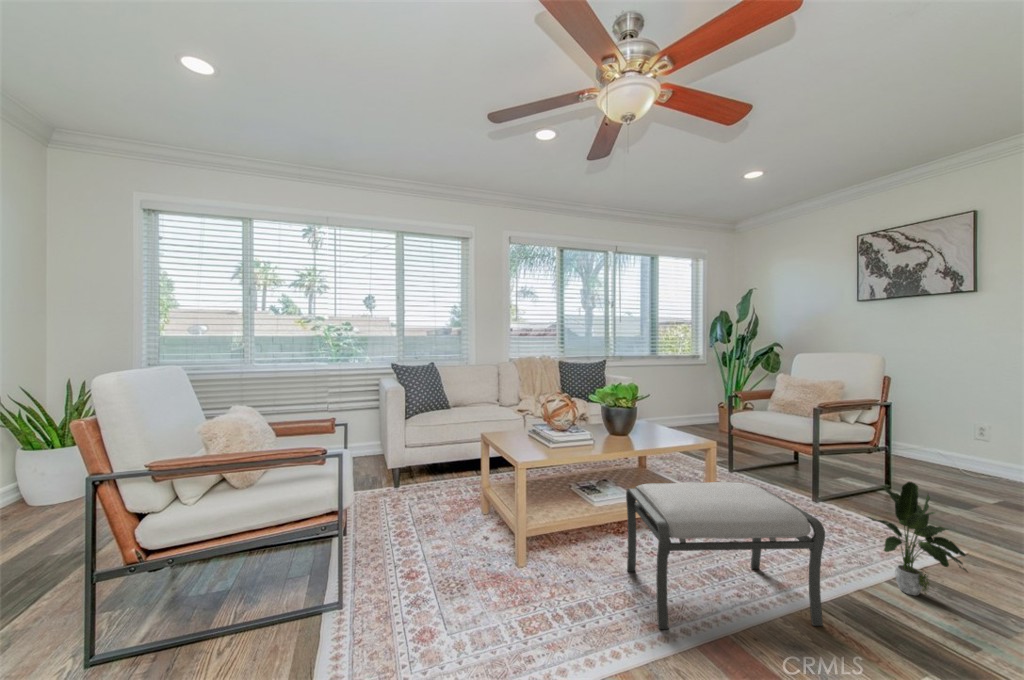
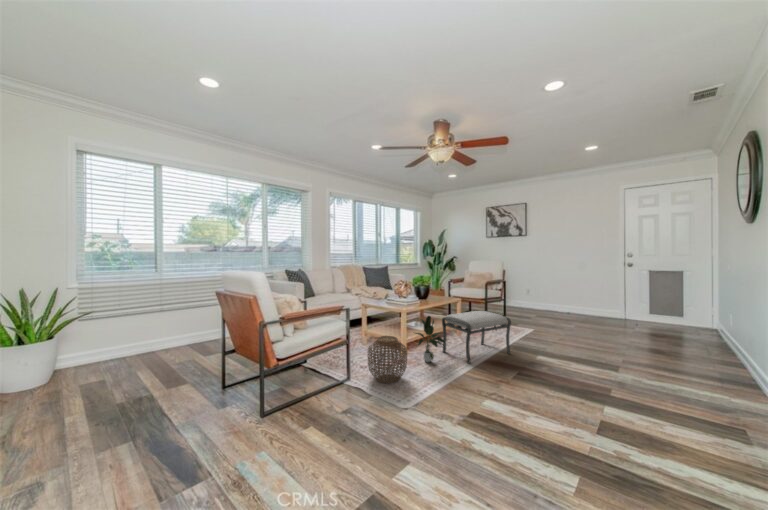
potted plant: present [868,482,967,595] -> present [416,316,445,362]
woven basket: none [379,519,471,639] -> present [368,336,407,384]

